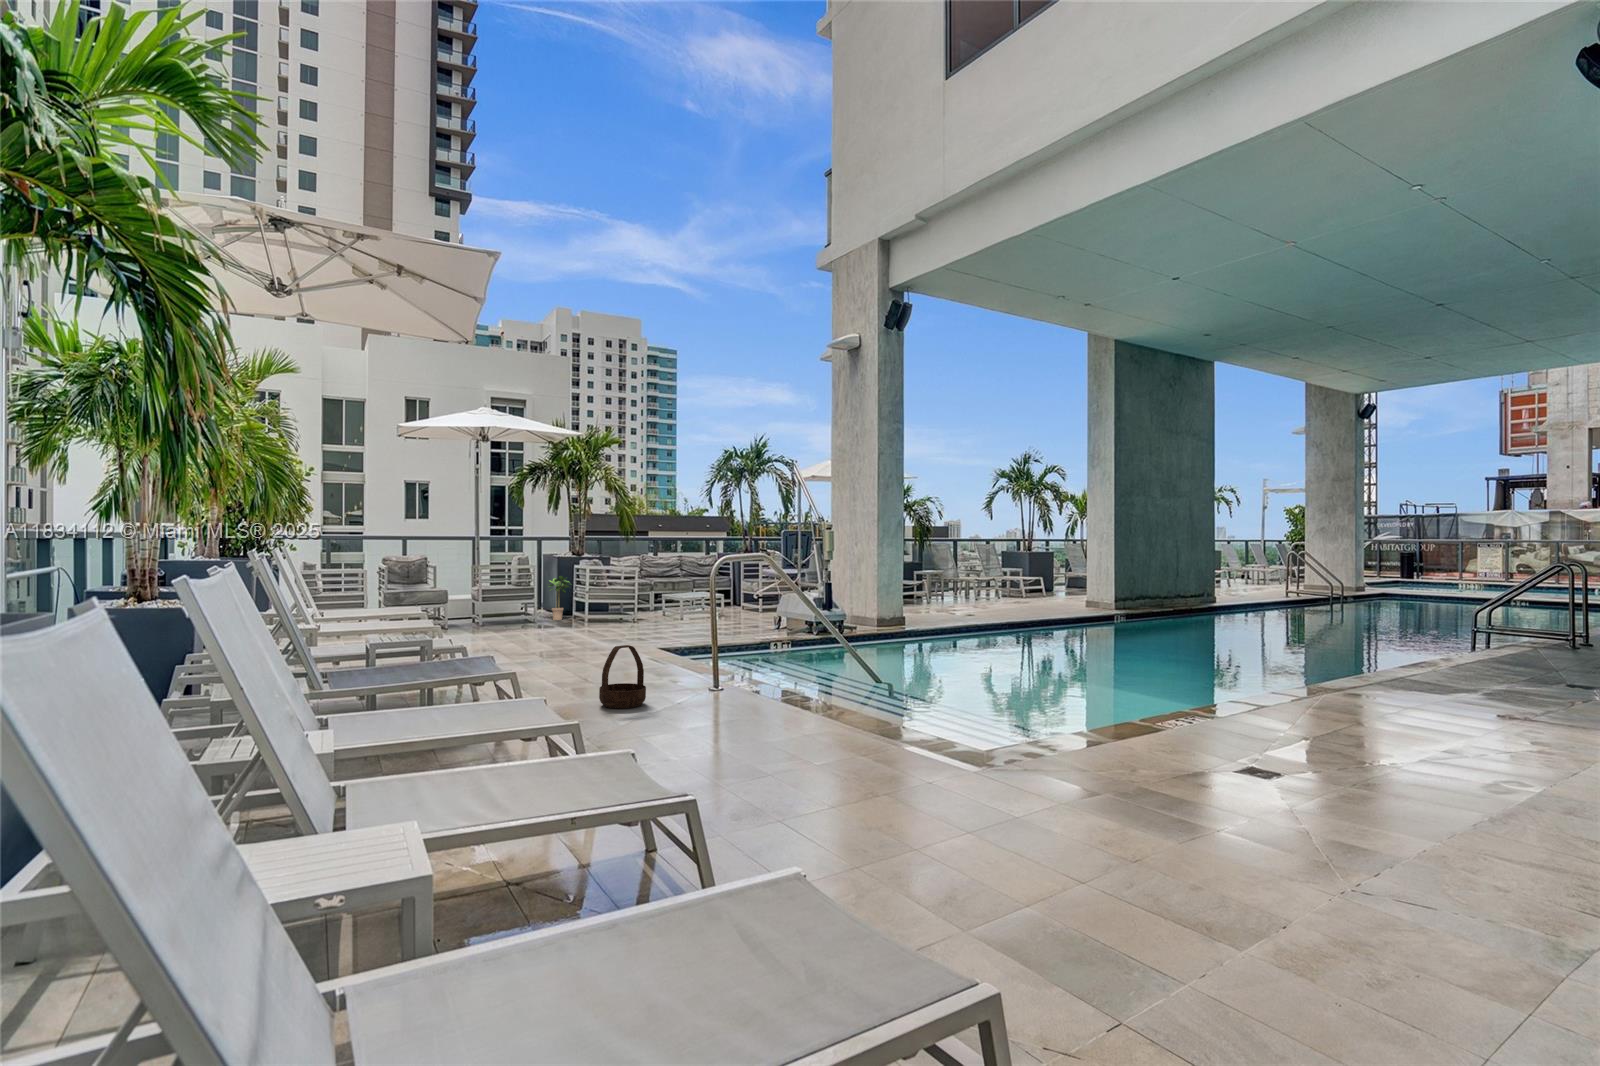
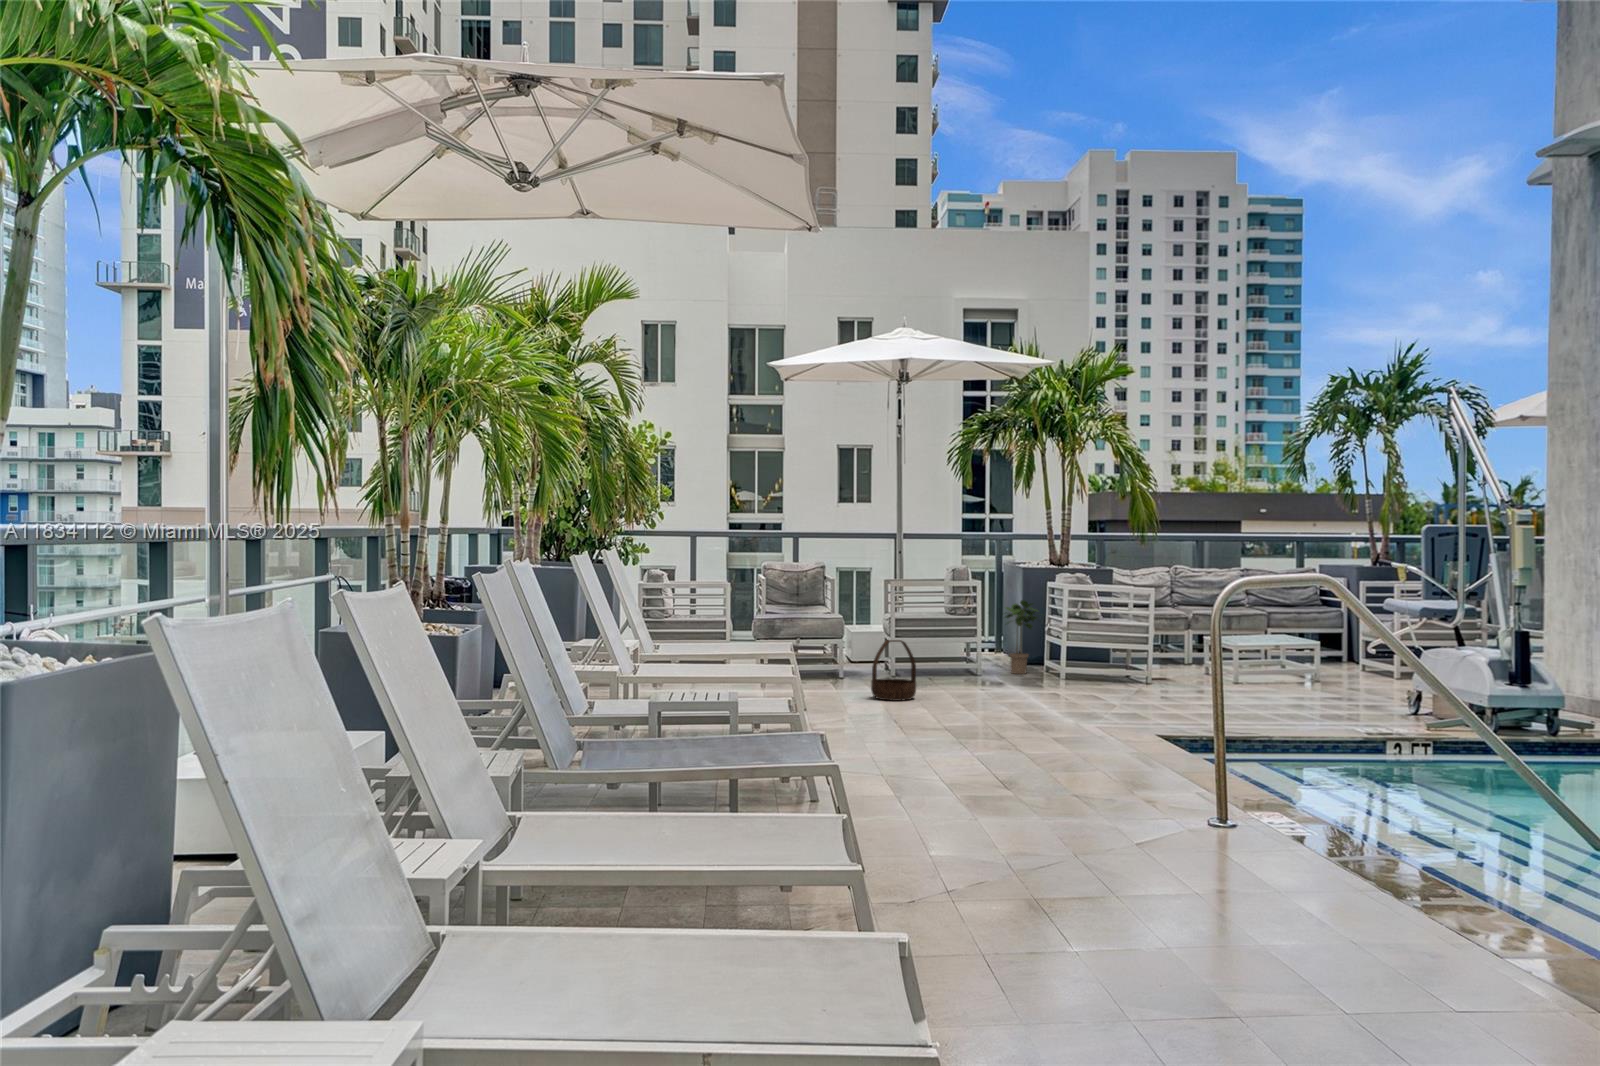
basket: present [599,645,646,709] -> present [871,640,916,701]

